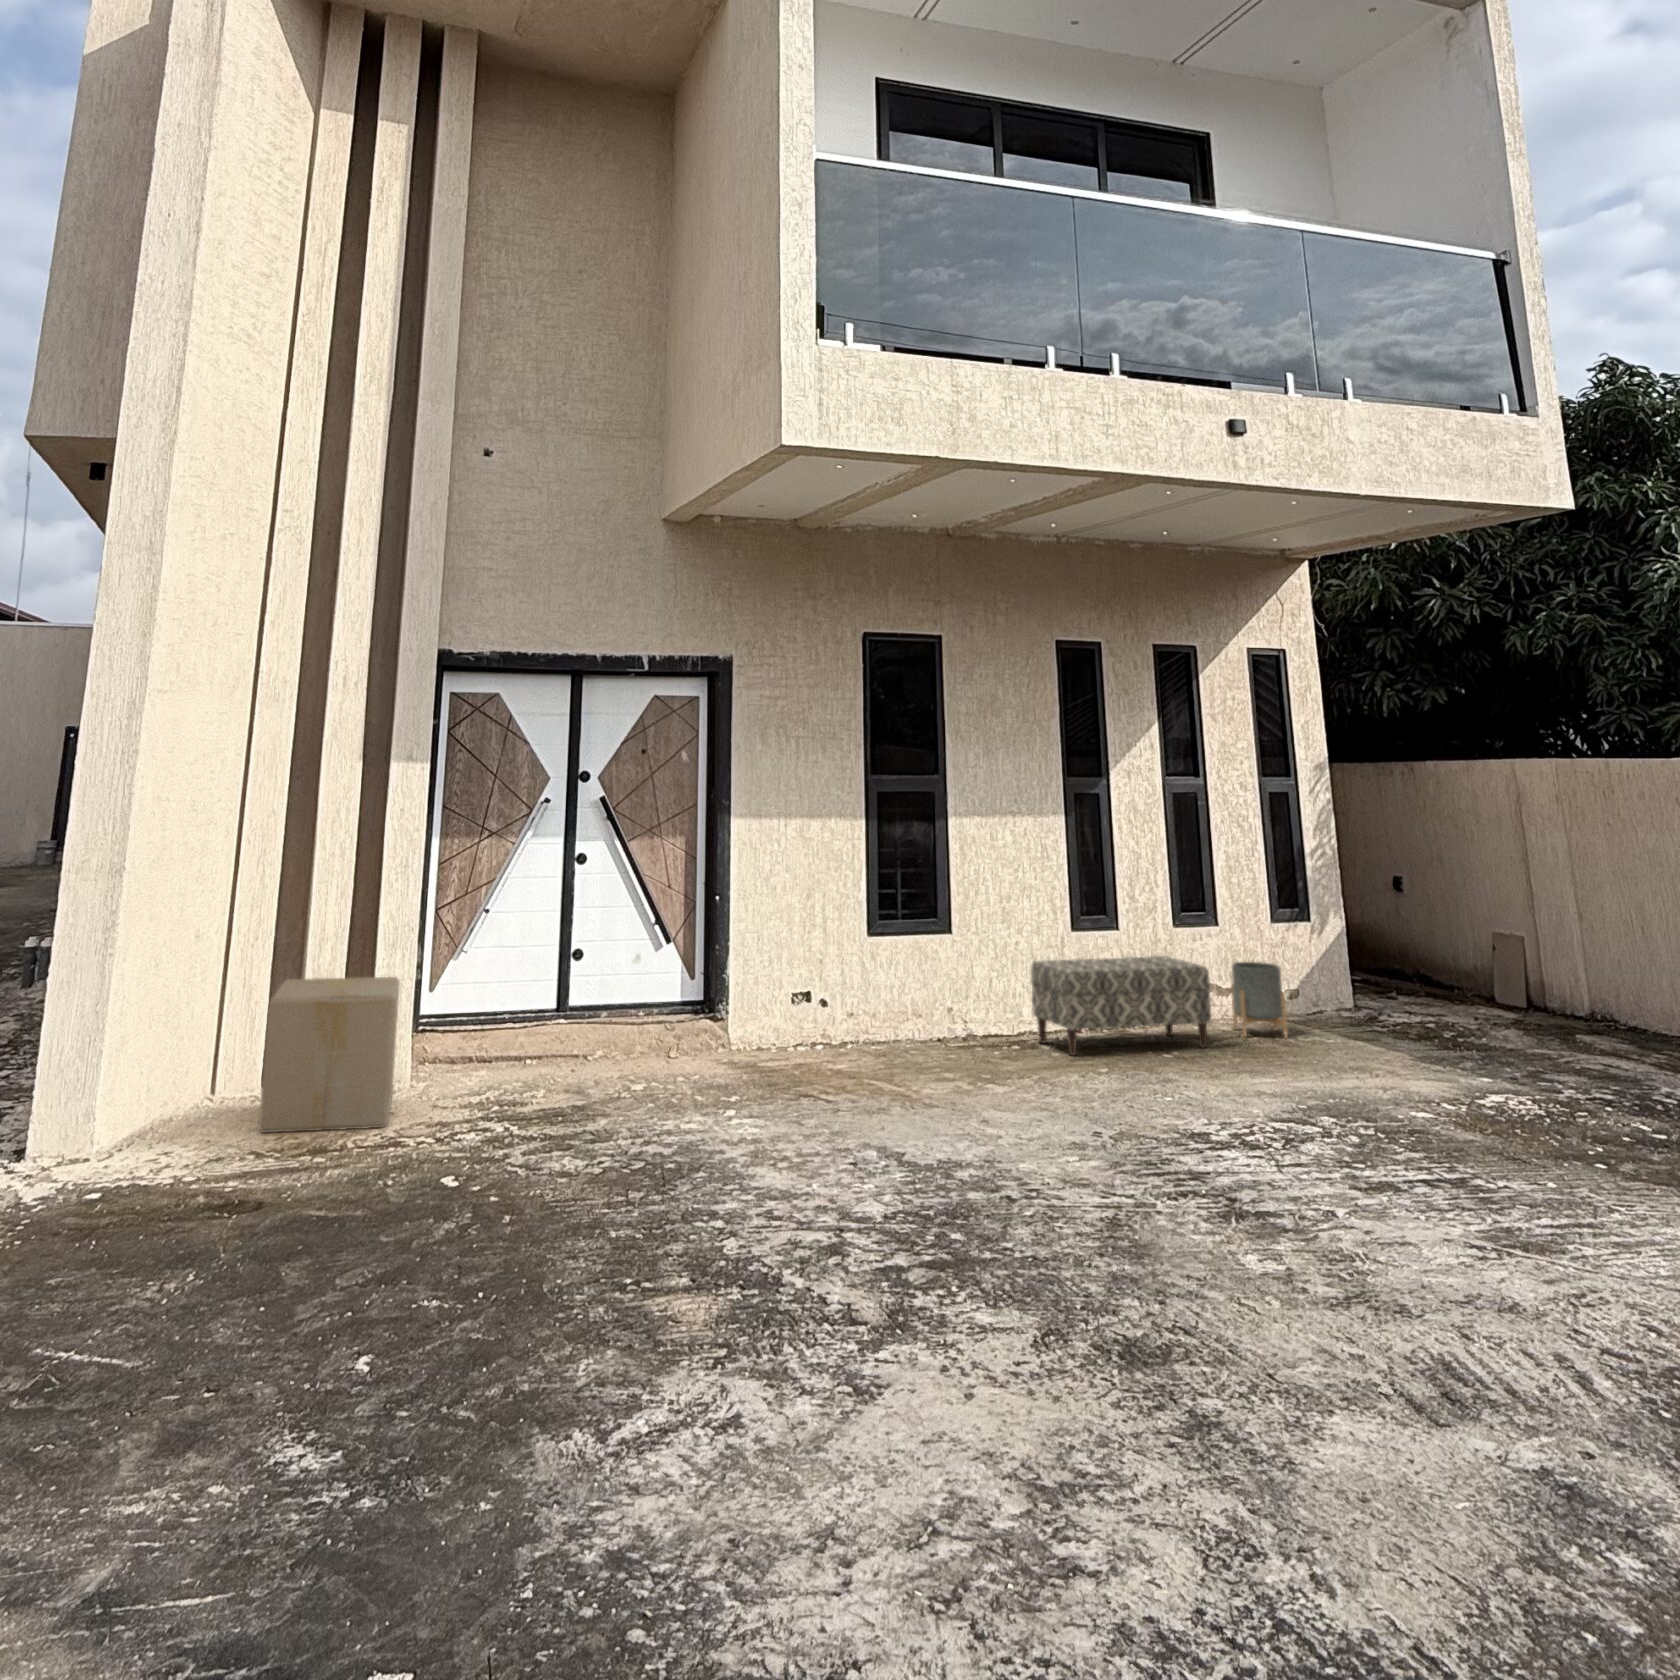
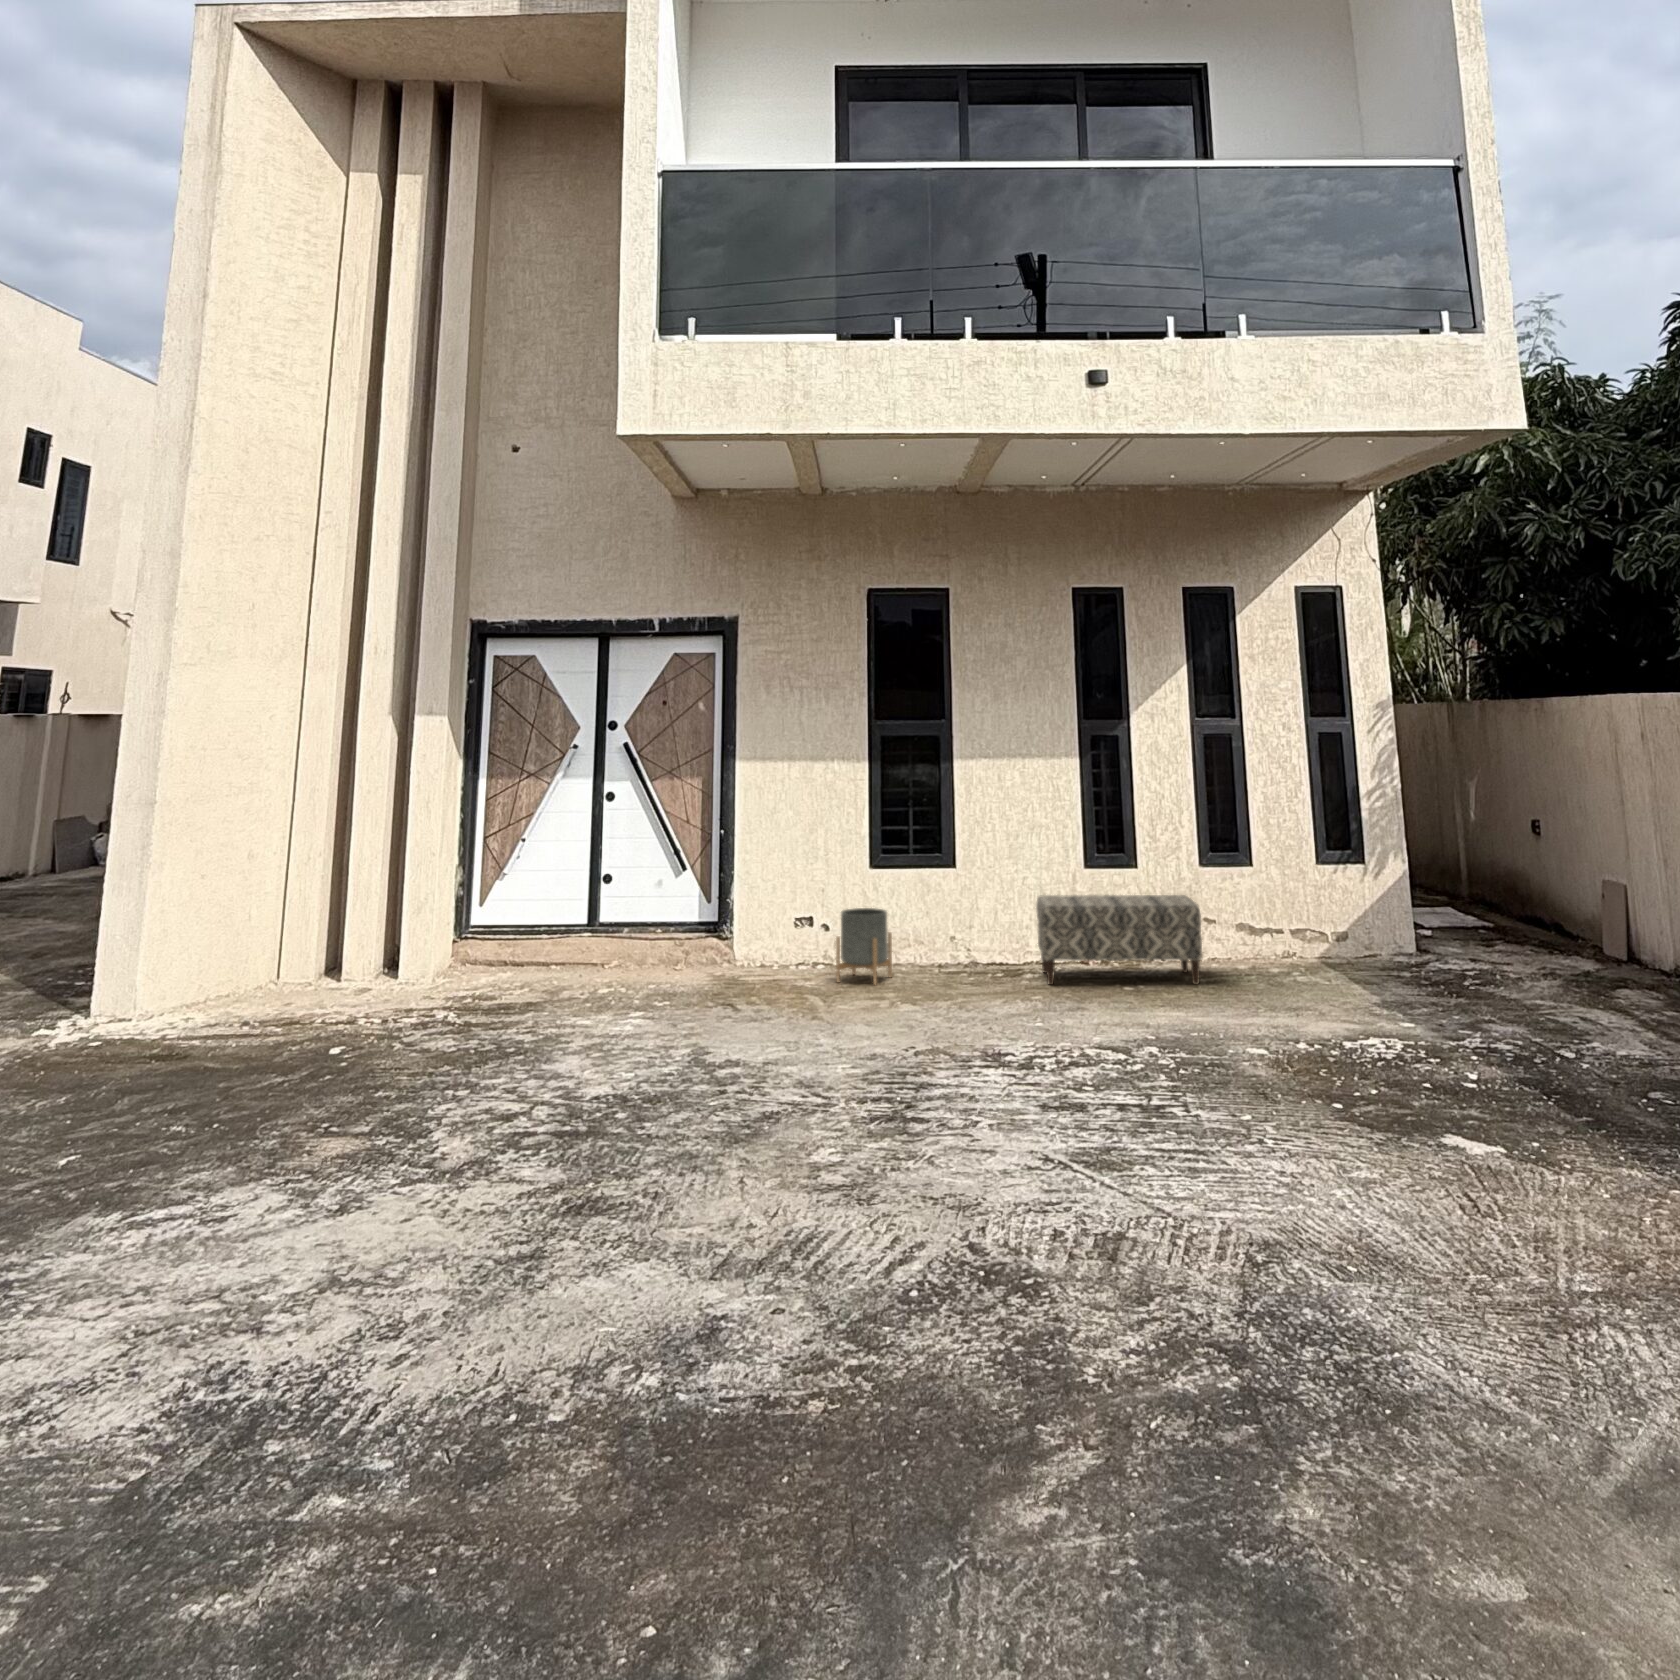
planter: present [1231,962,1288,1038] -> present [836,908,892,985]
cardboard box: present [259,977,400,1133] -> none [288,890,427,1009]

